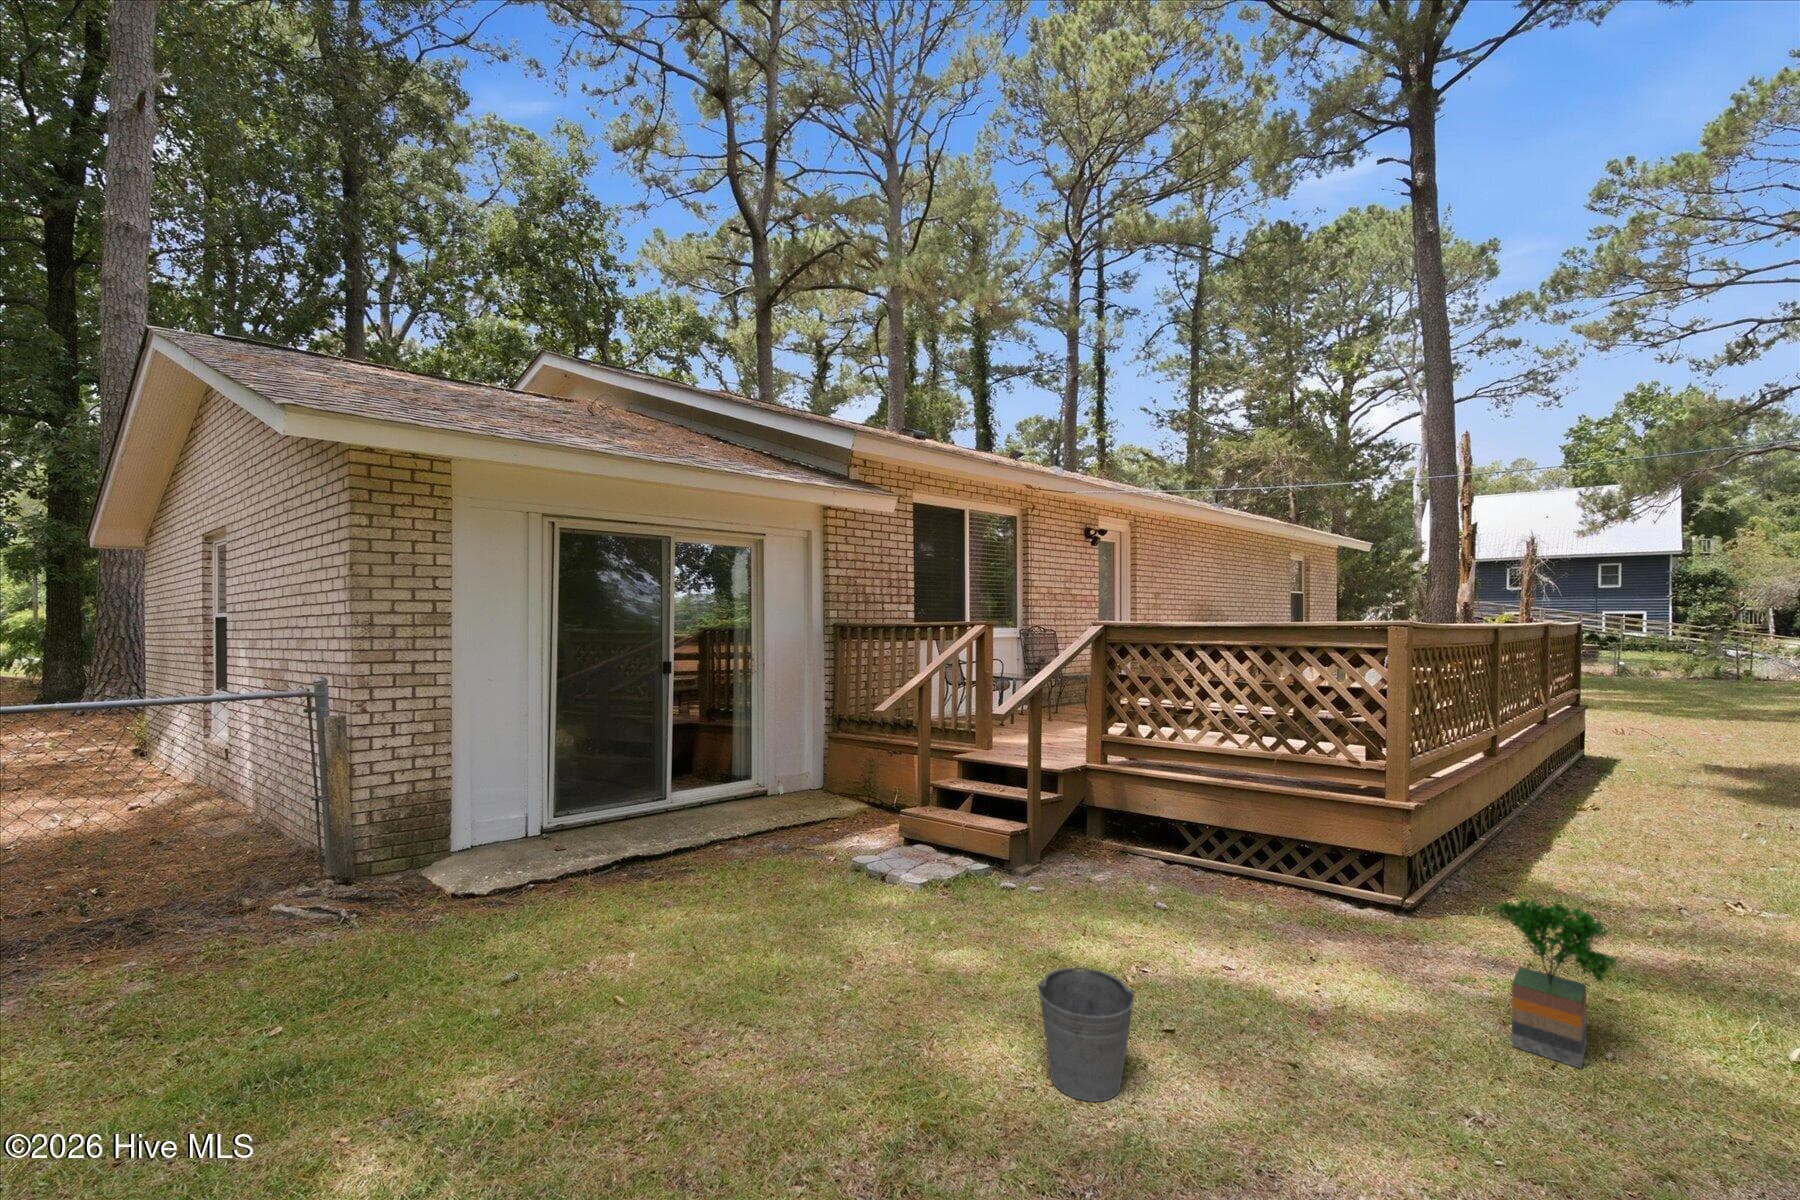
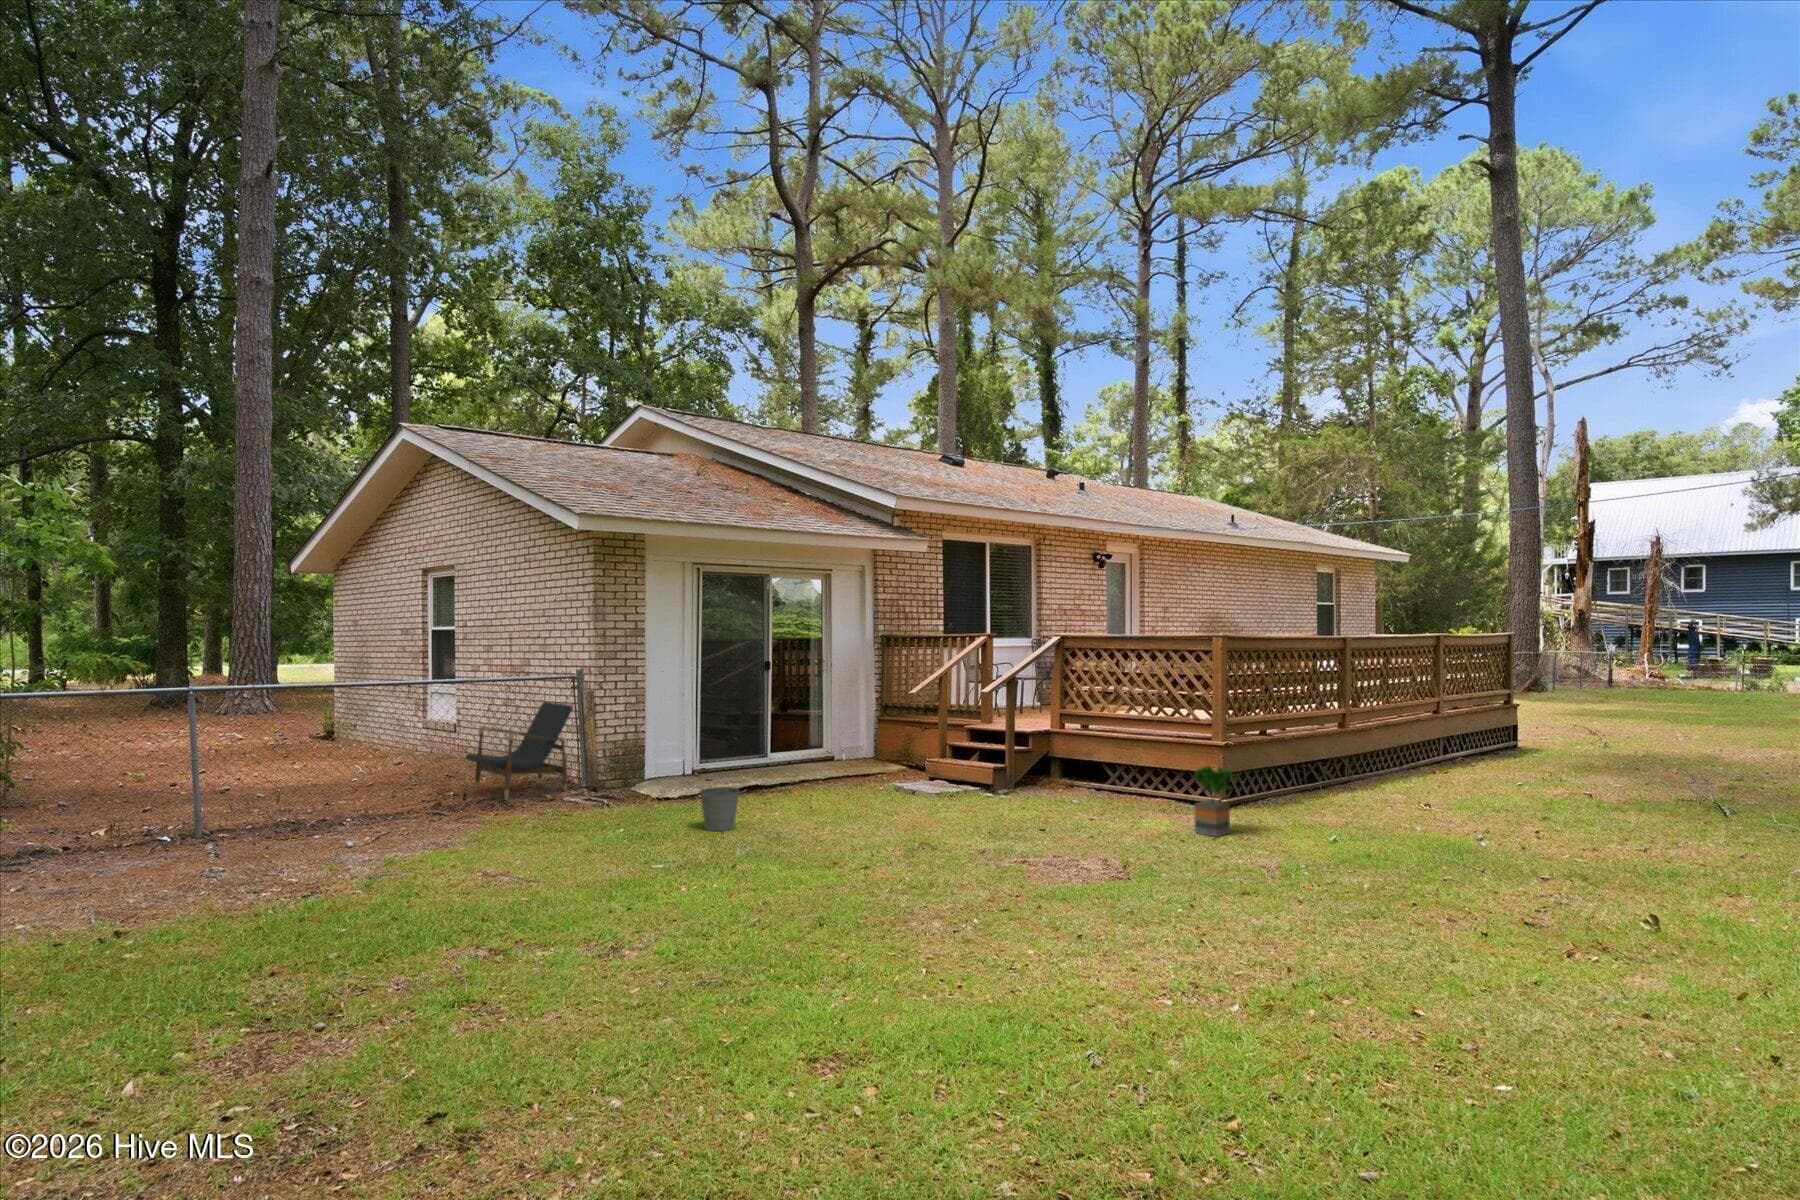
lounge chair: none [105,728,315,920] -> present [466,702,572,800]
bucket: present [1037,967,1134,1102] -> present [700,787,739,831]

